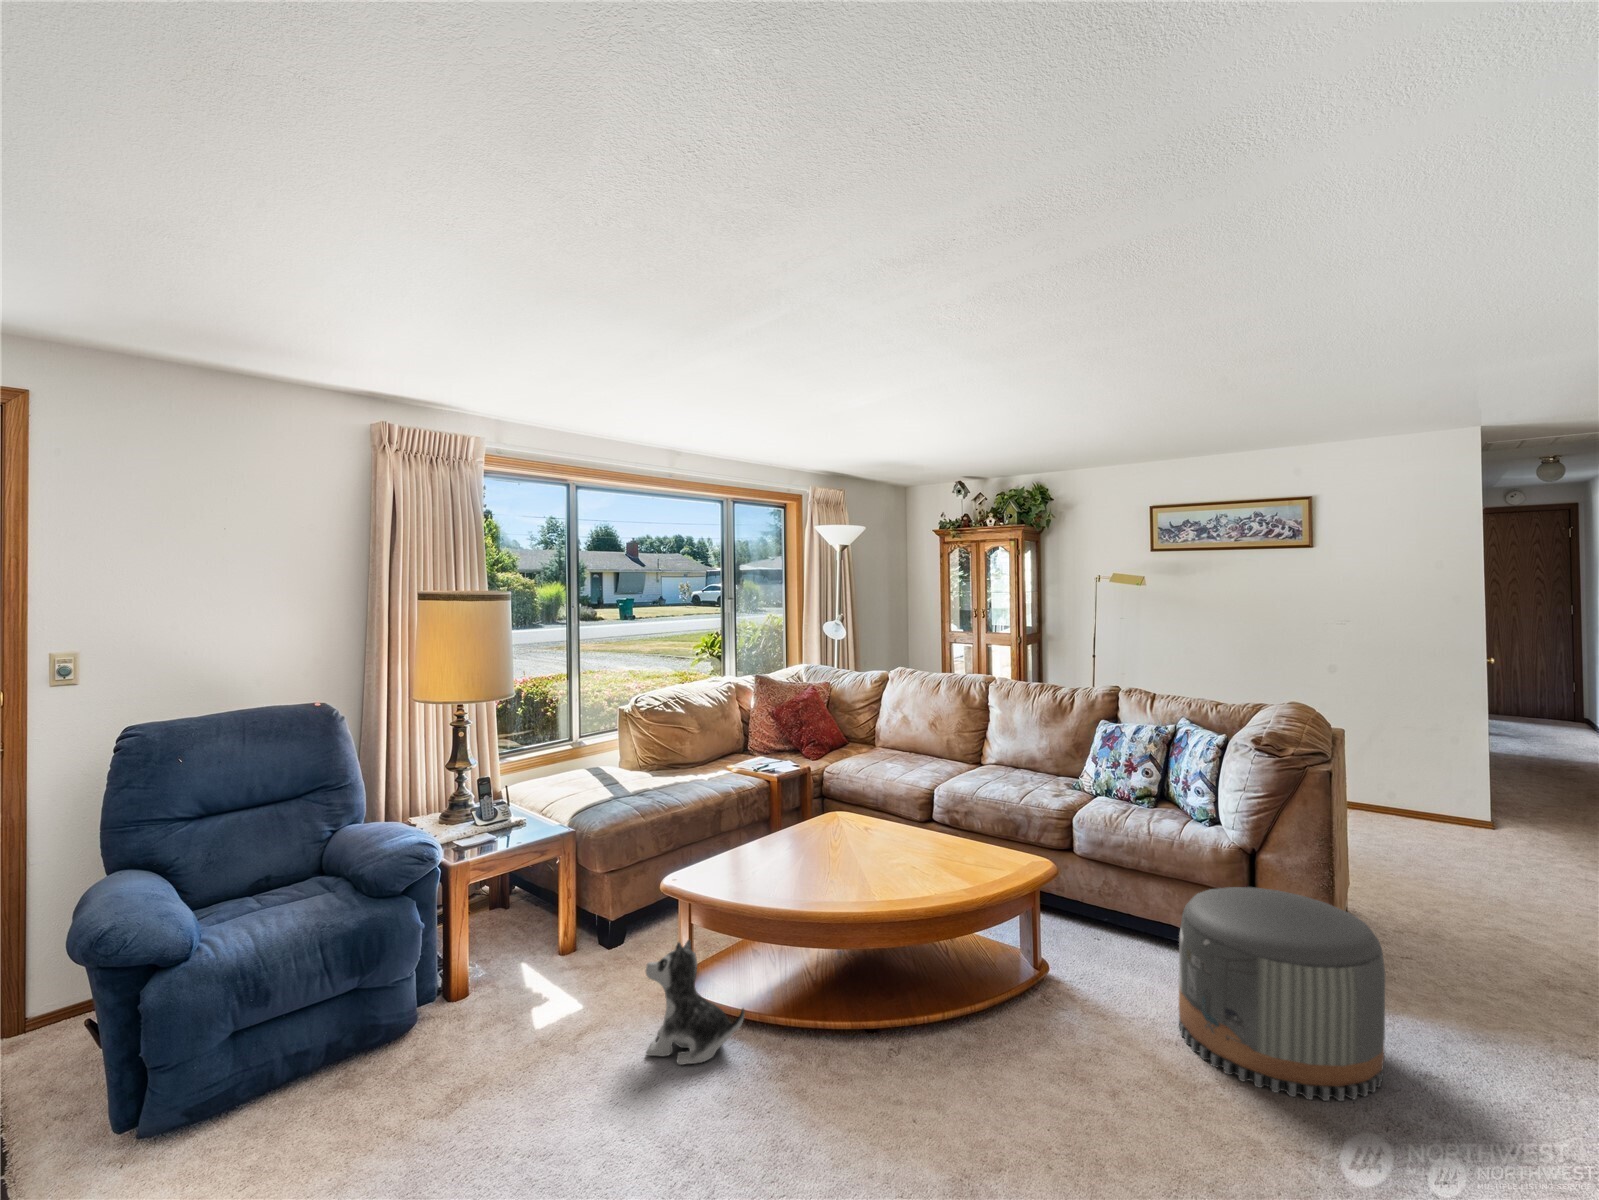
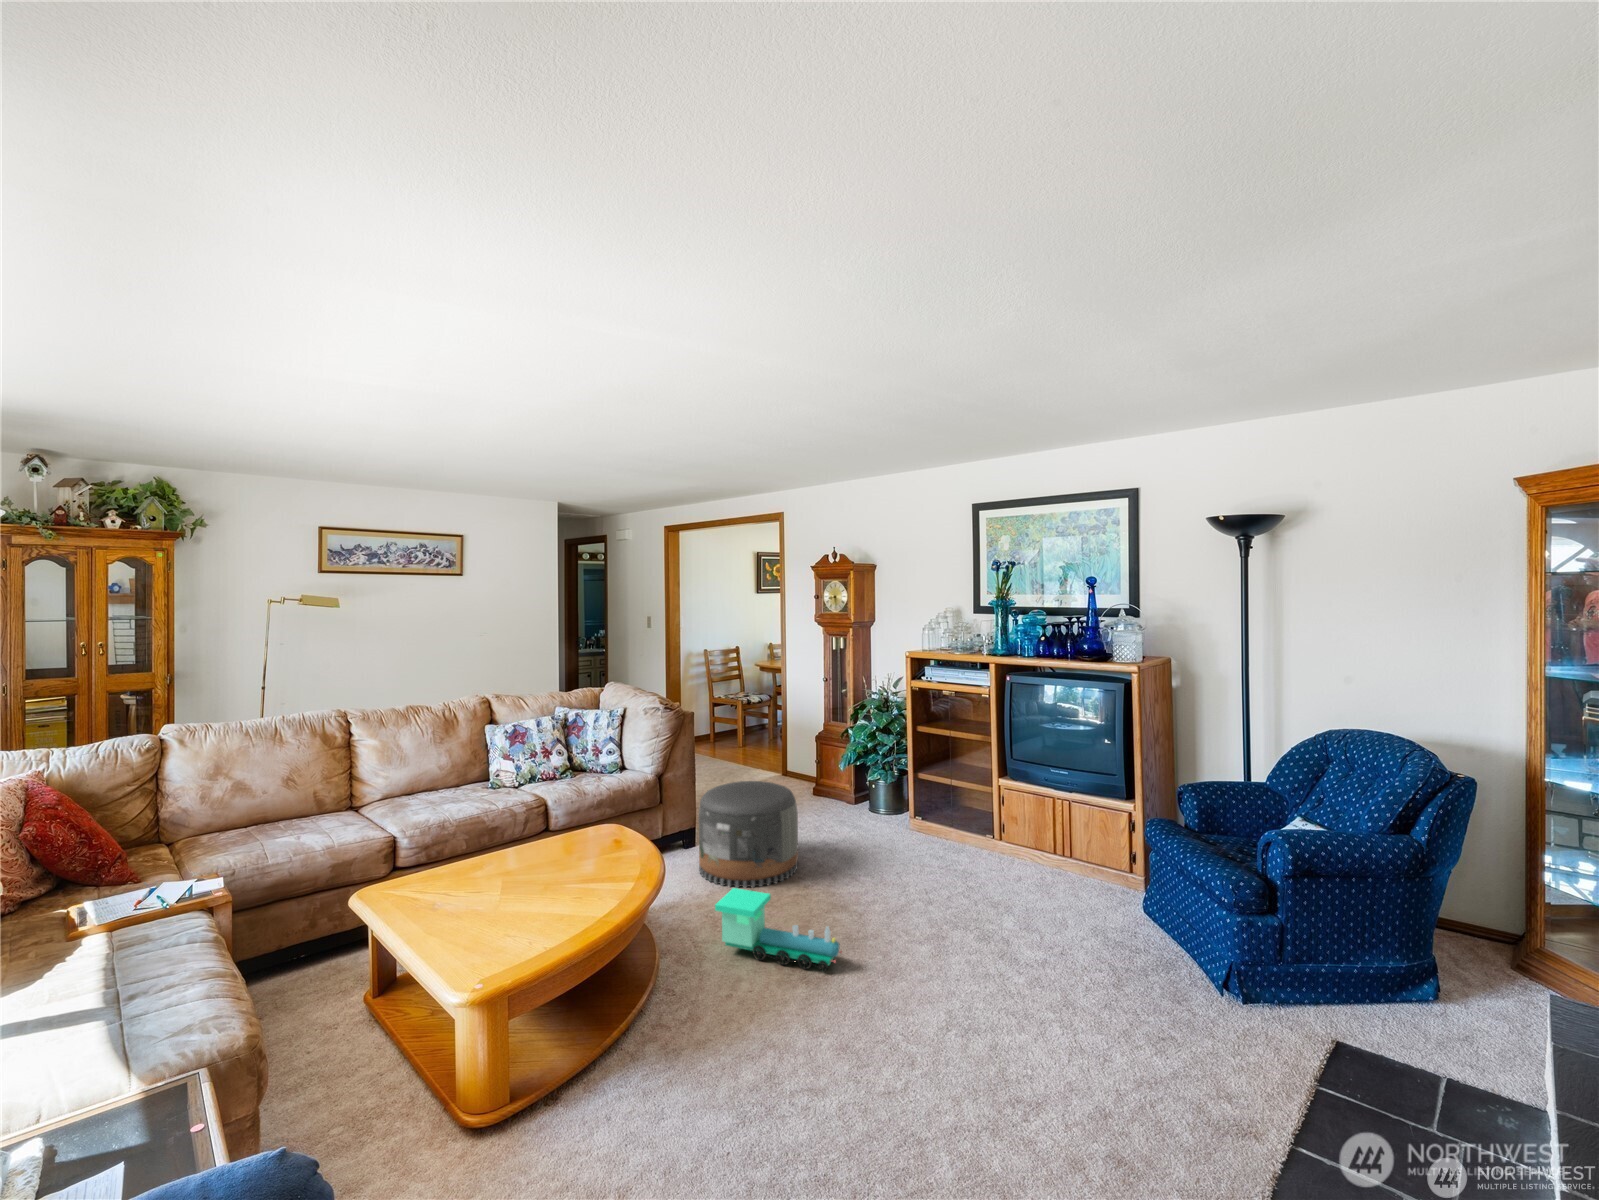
plush toy: present [646,940,745,1065] -> none [620,1008,697,1146]
toy train: none [968,976,1031,1152] -> present [715,888,842,971]

